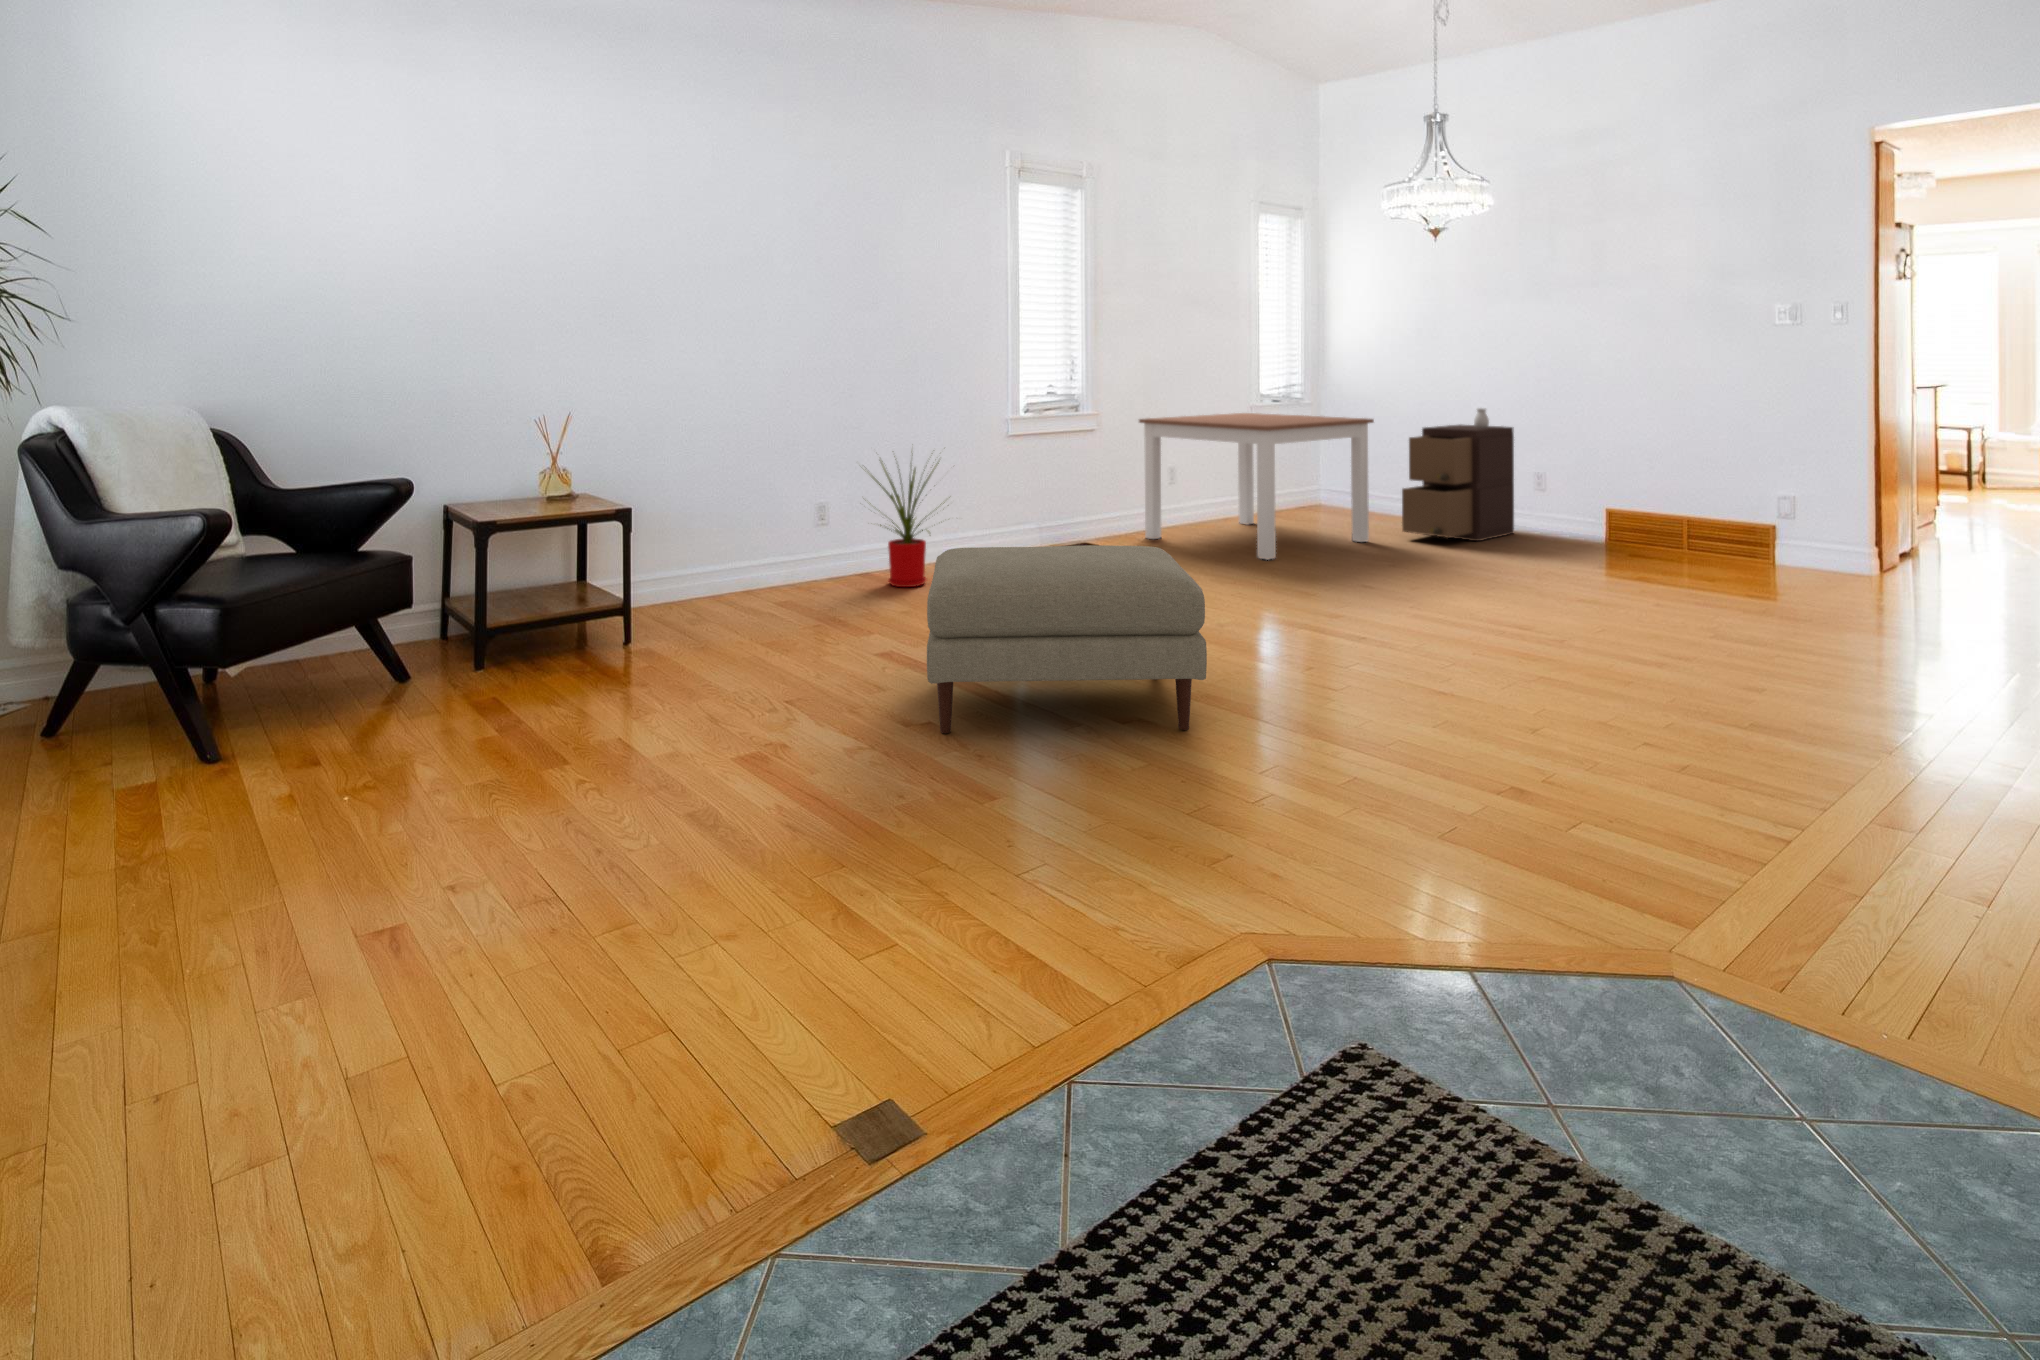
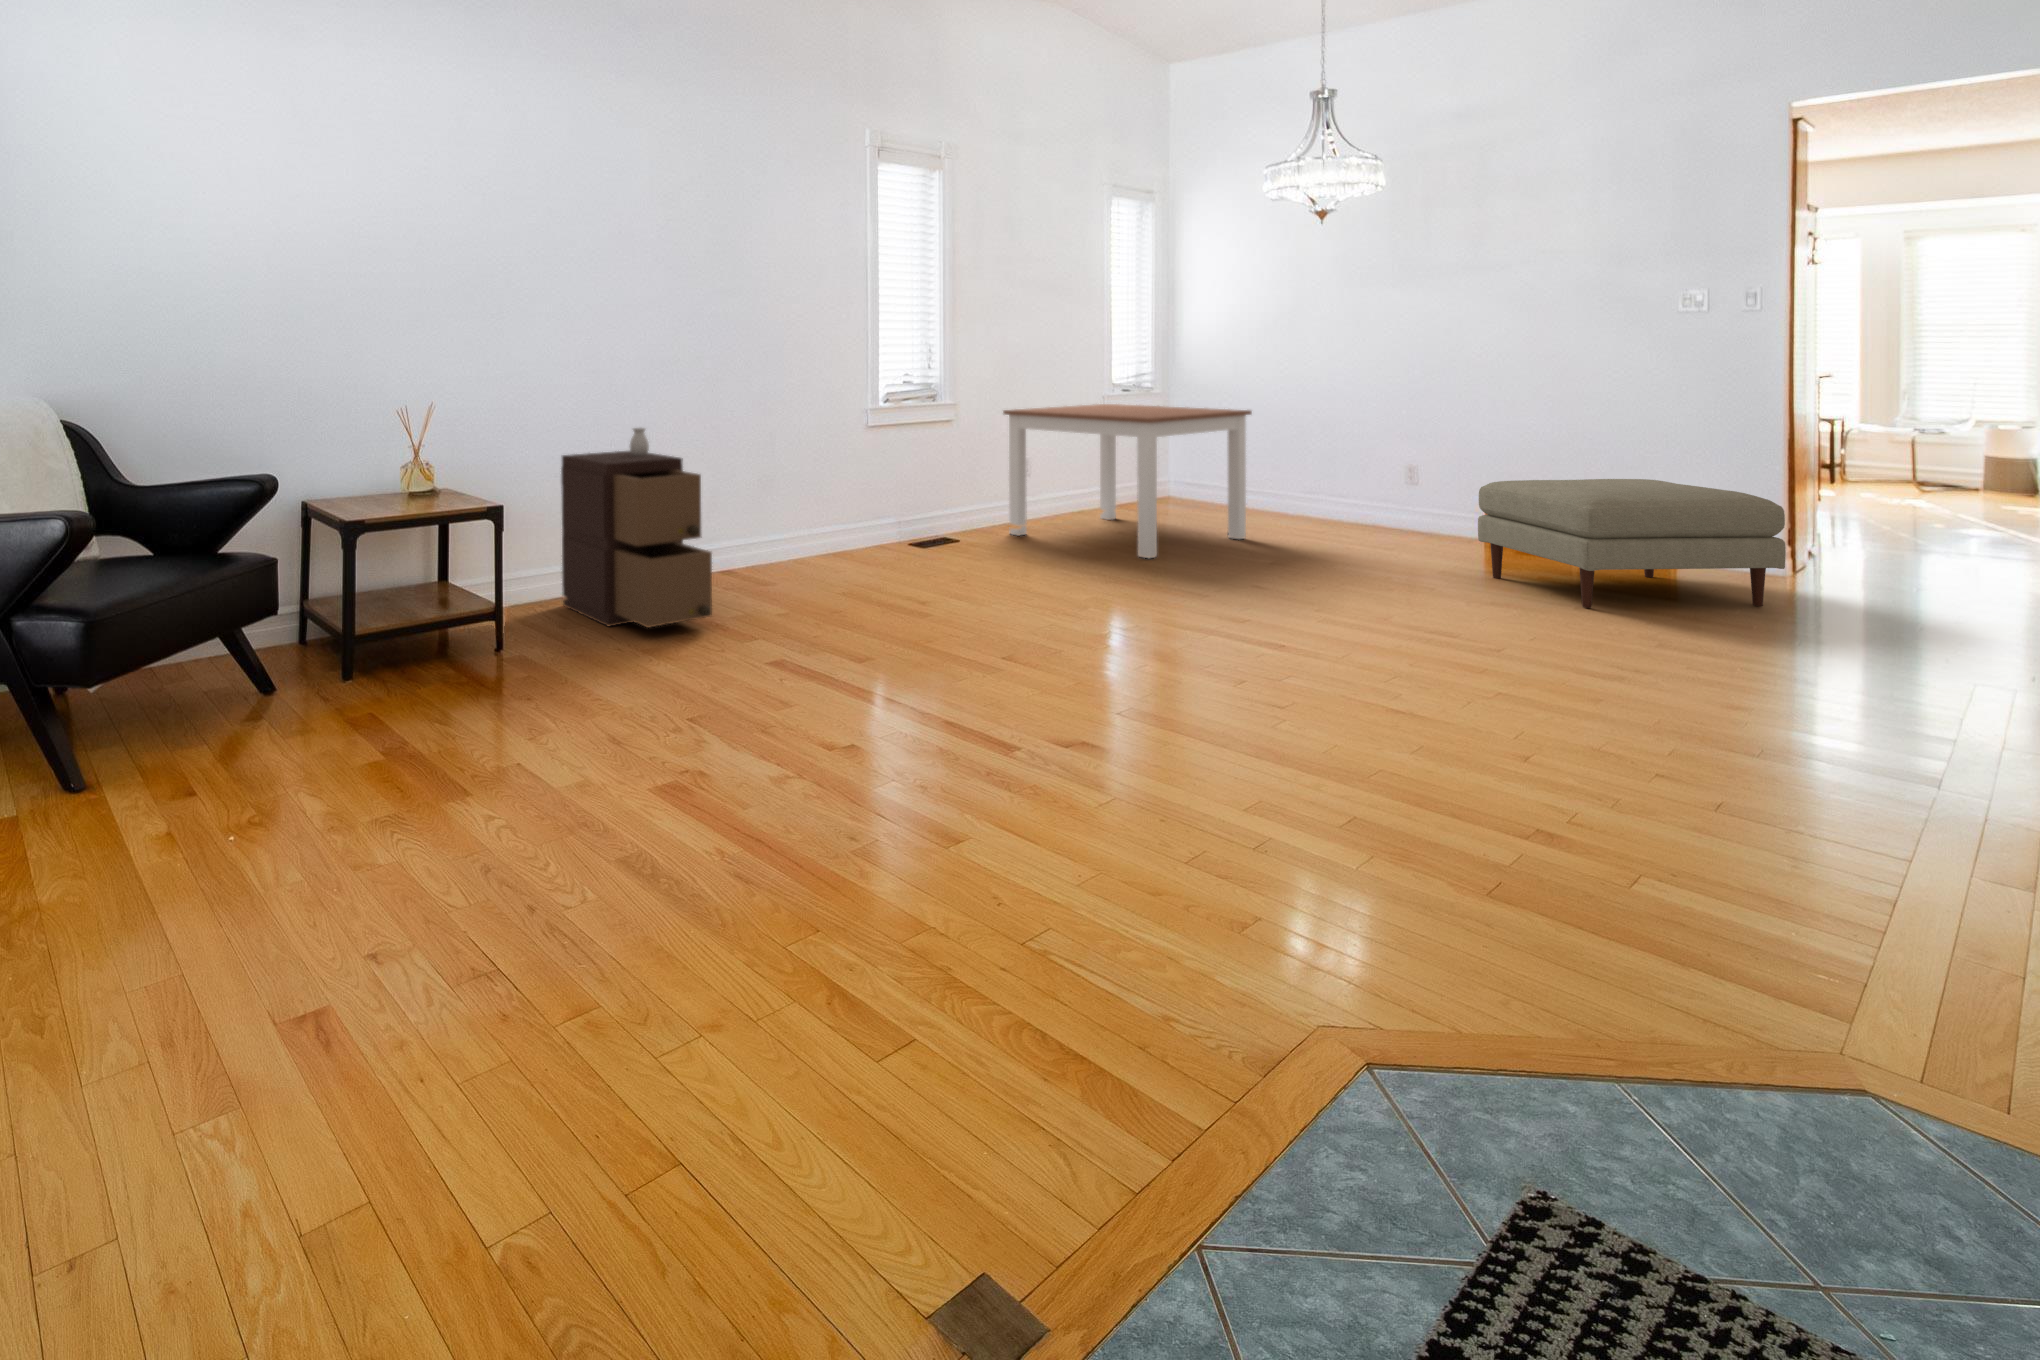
storage cabinet: present [1402,408,1514,541] -> present [561,428,712,628]
house plant: present [871,456,945,587] -> none [724,436,837,588]
ottoman: present [927,545,1207,733] -> present [1478,479,1786,608]

